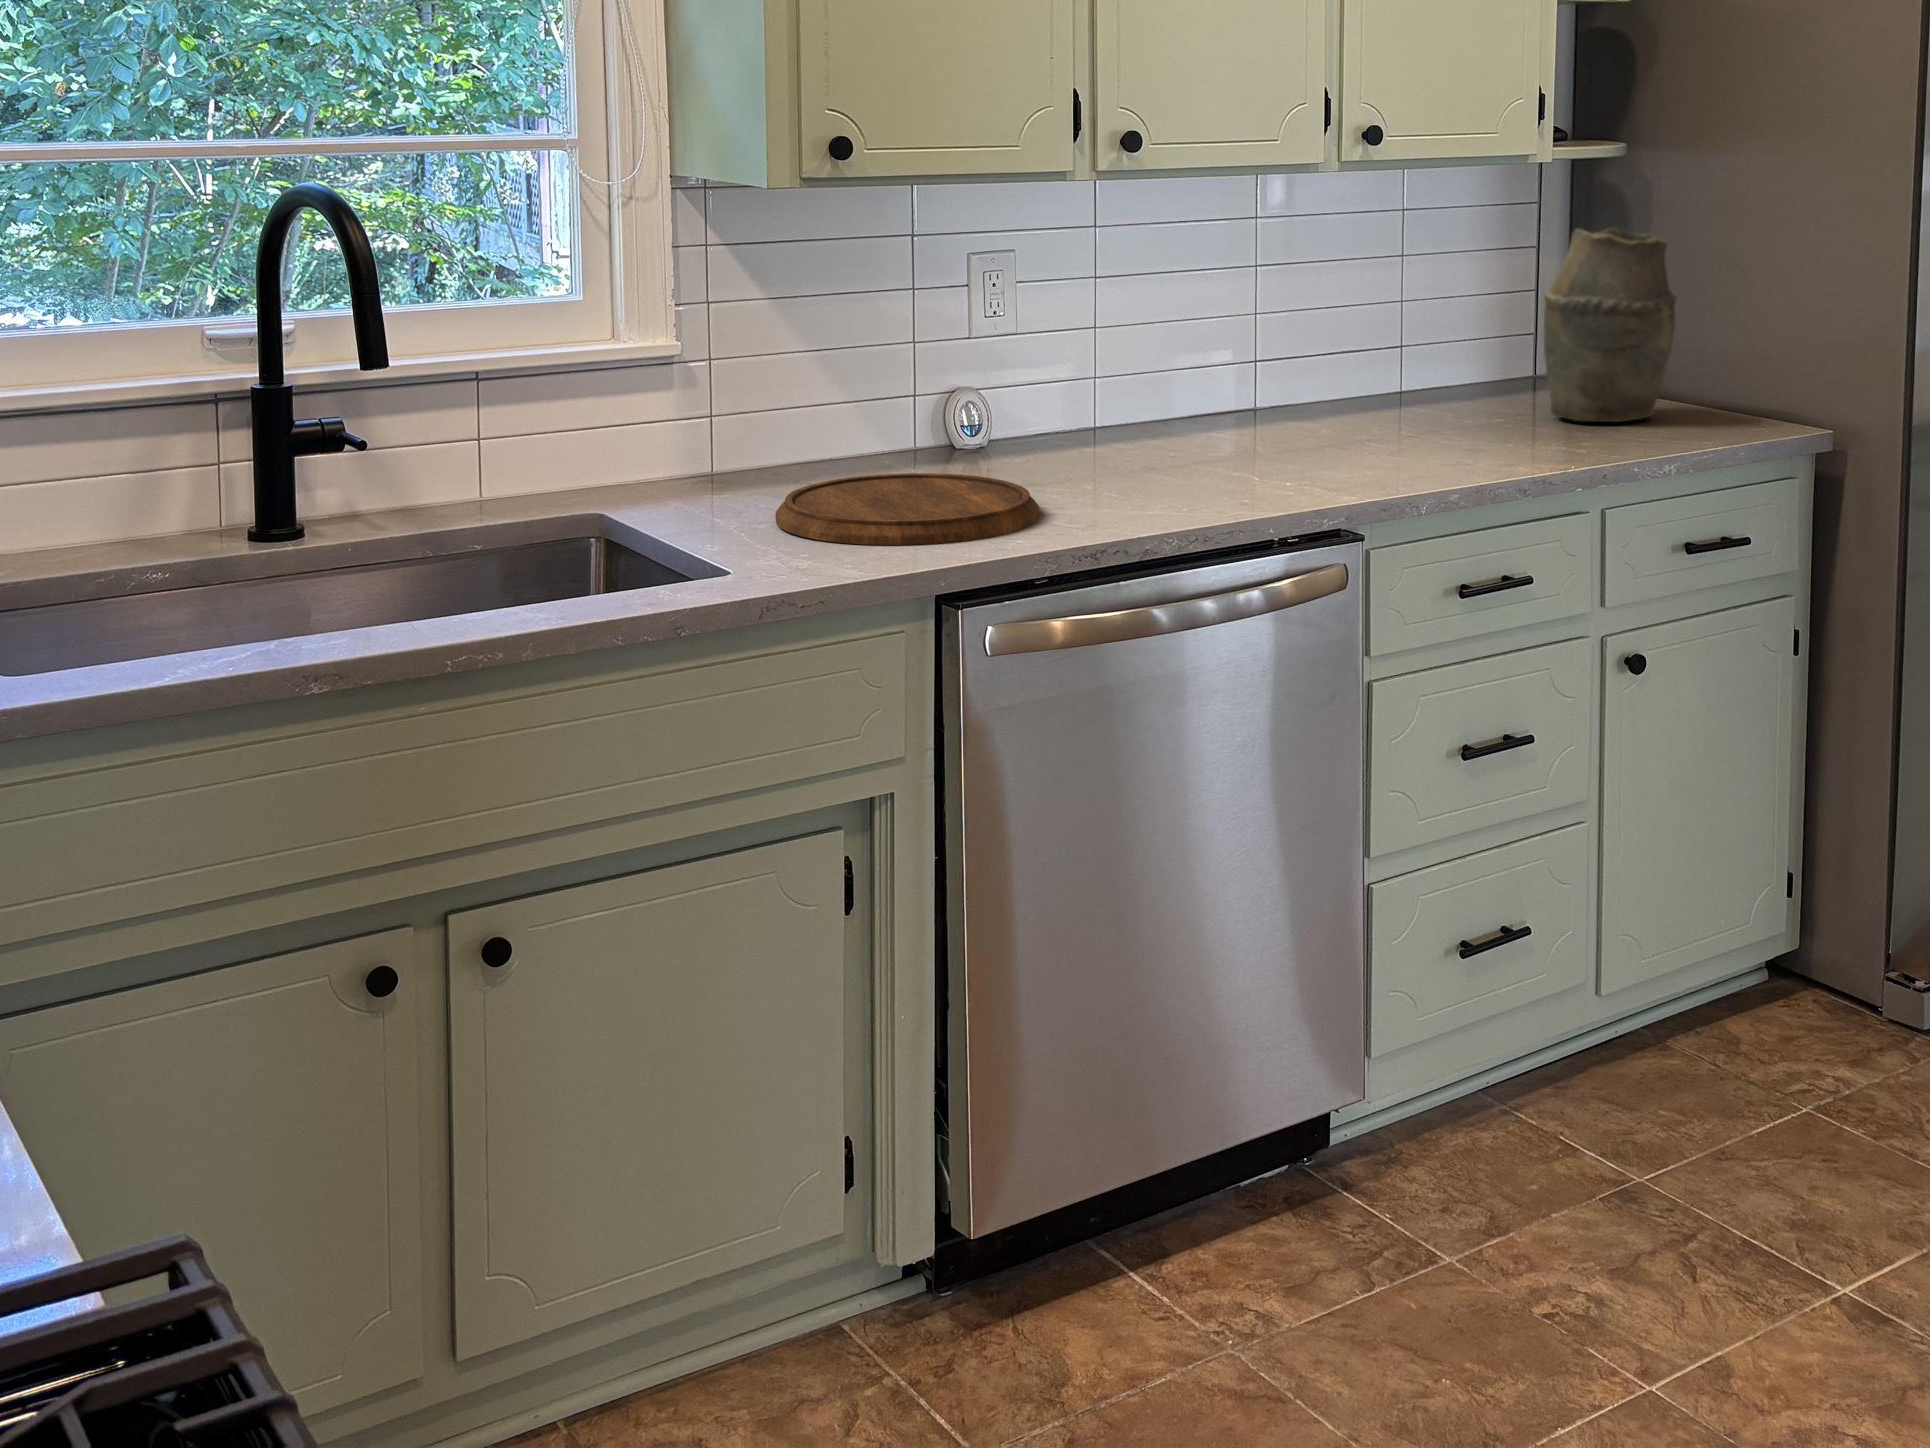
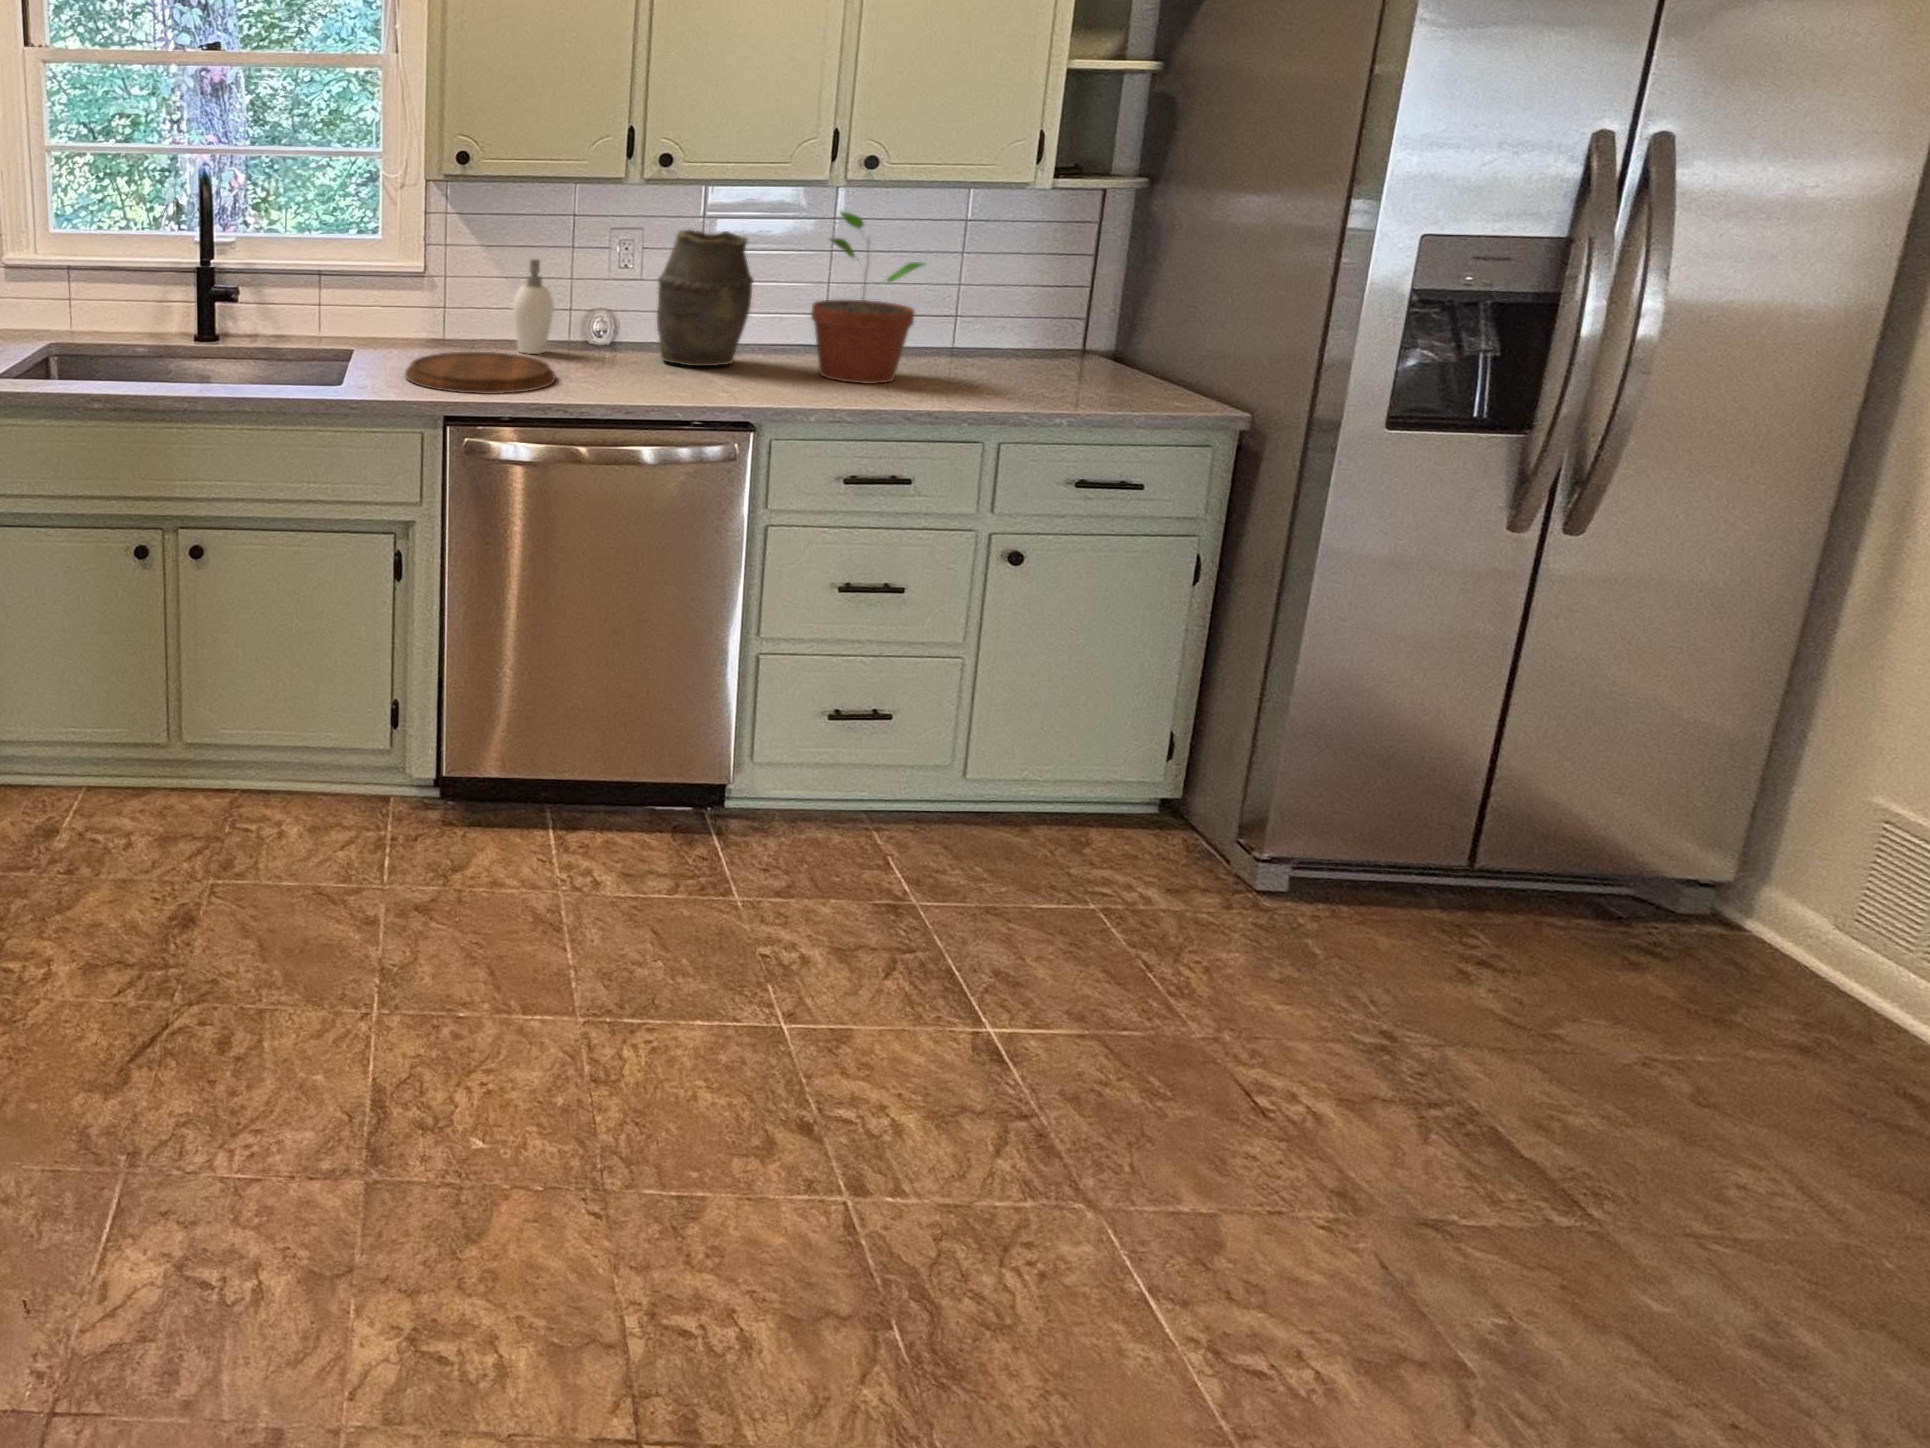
potted plant: none [1316,204,1480,453] -> present [811,211,924,384]
vase: present [1544,228,1676,422] -> present [657,230,753,366]
soap dispenser: none [852,309,923,473] -> present [513,259,554,354]

